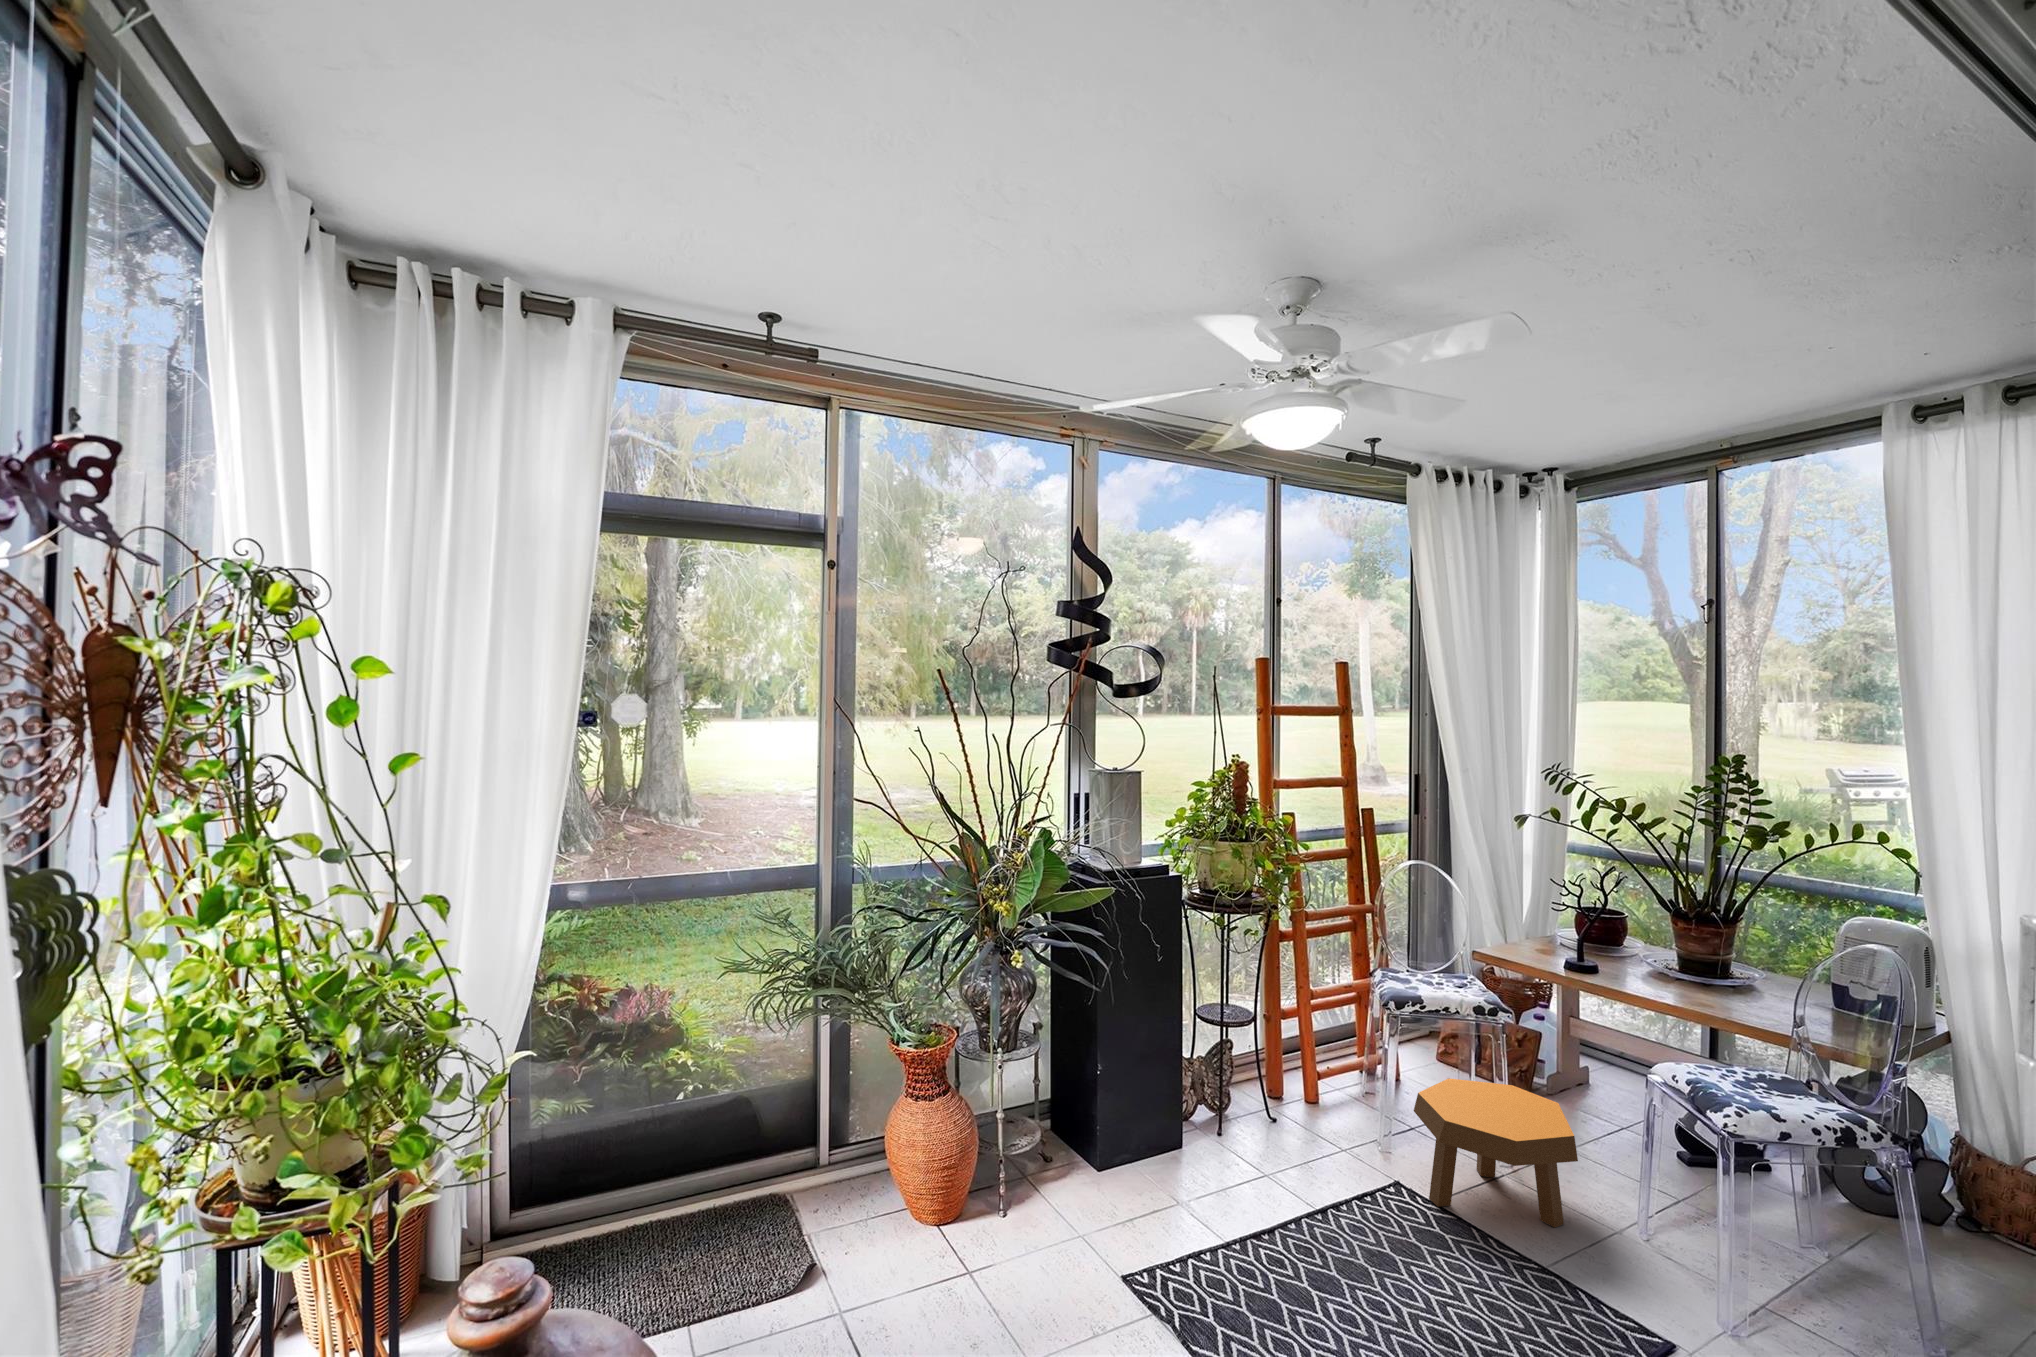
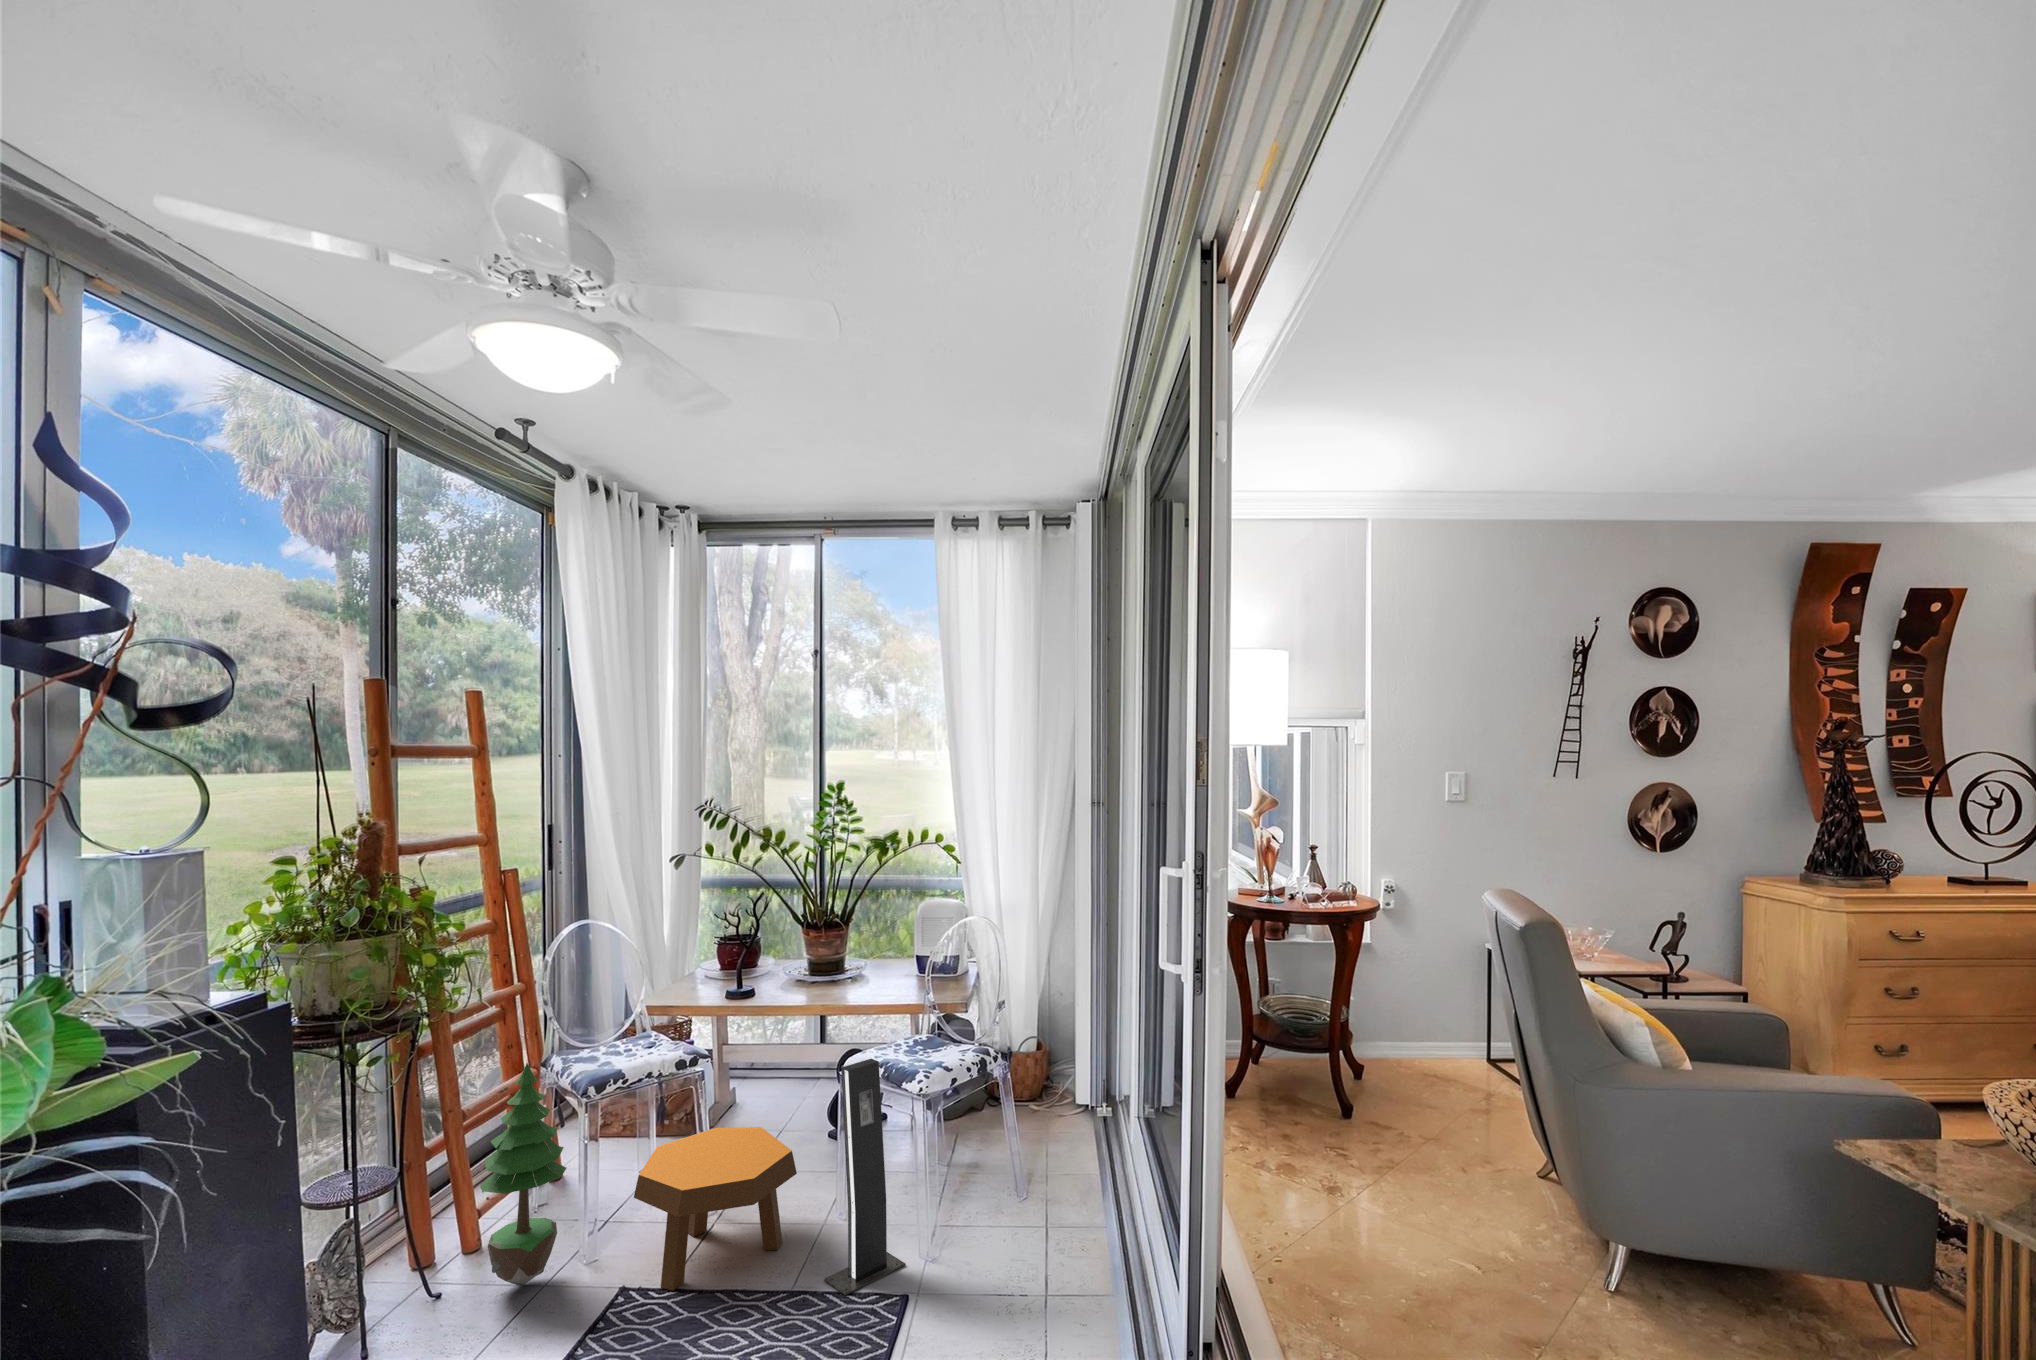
potted tree: none [1296,964,1363,1142] -> present [480,1063,566,1287]
speaker: none [1587,1065,1695,1319] -> present [824,1059,905,1295]

